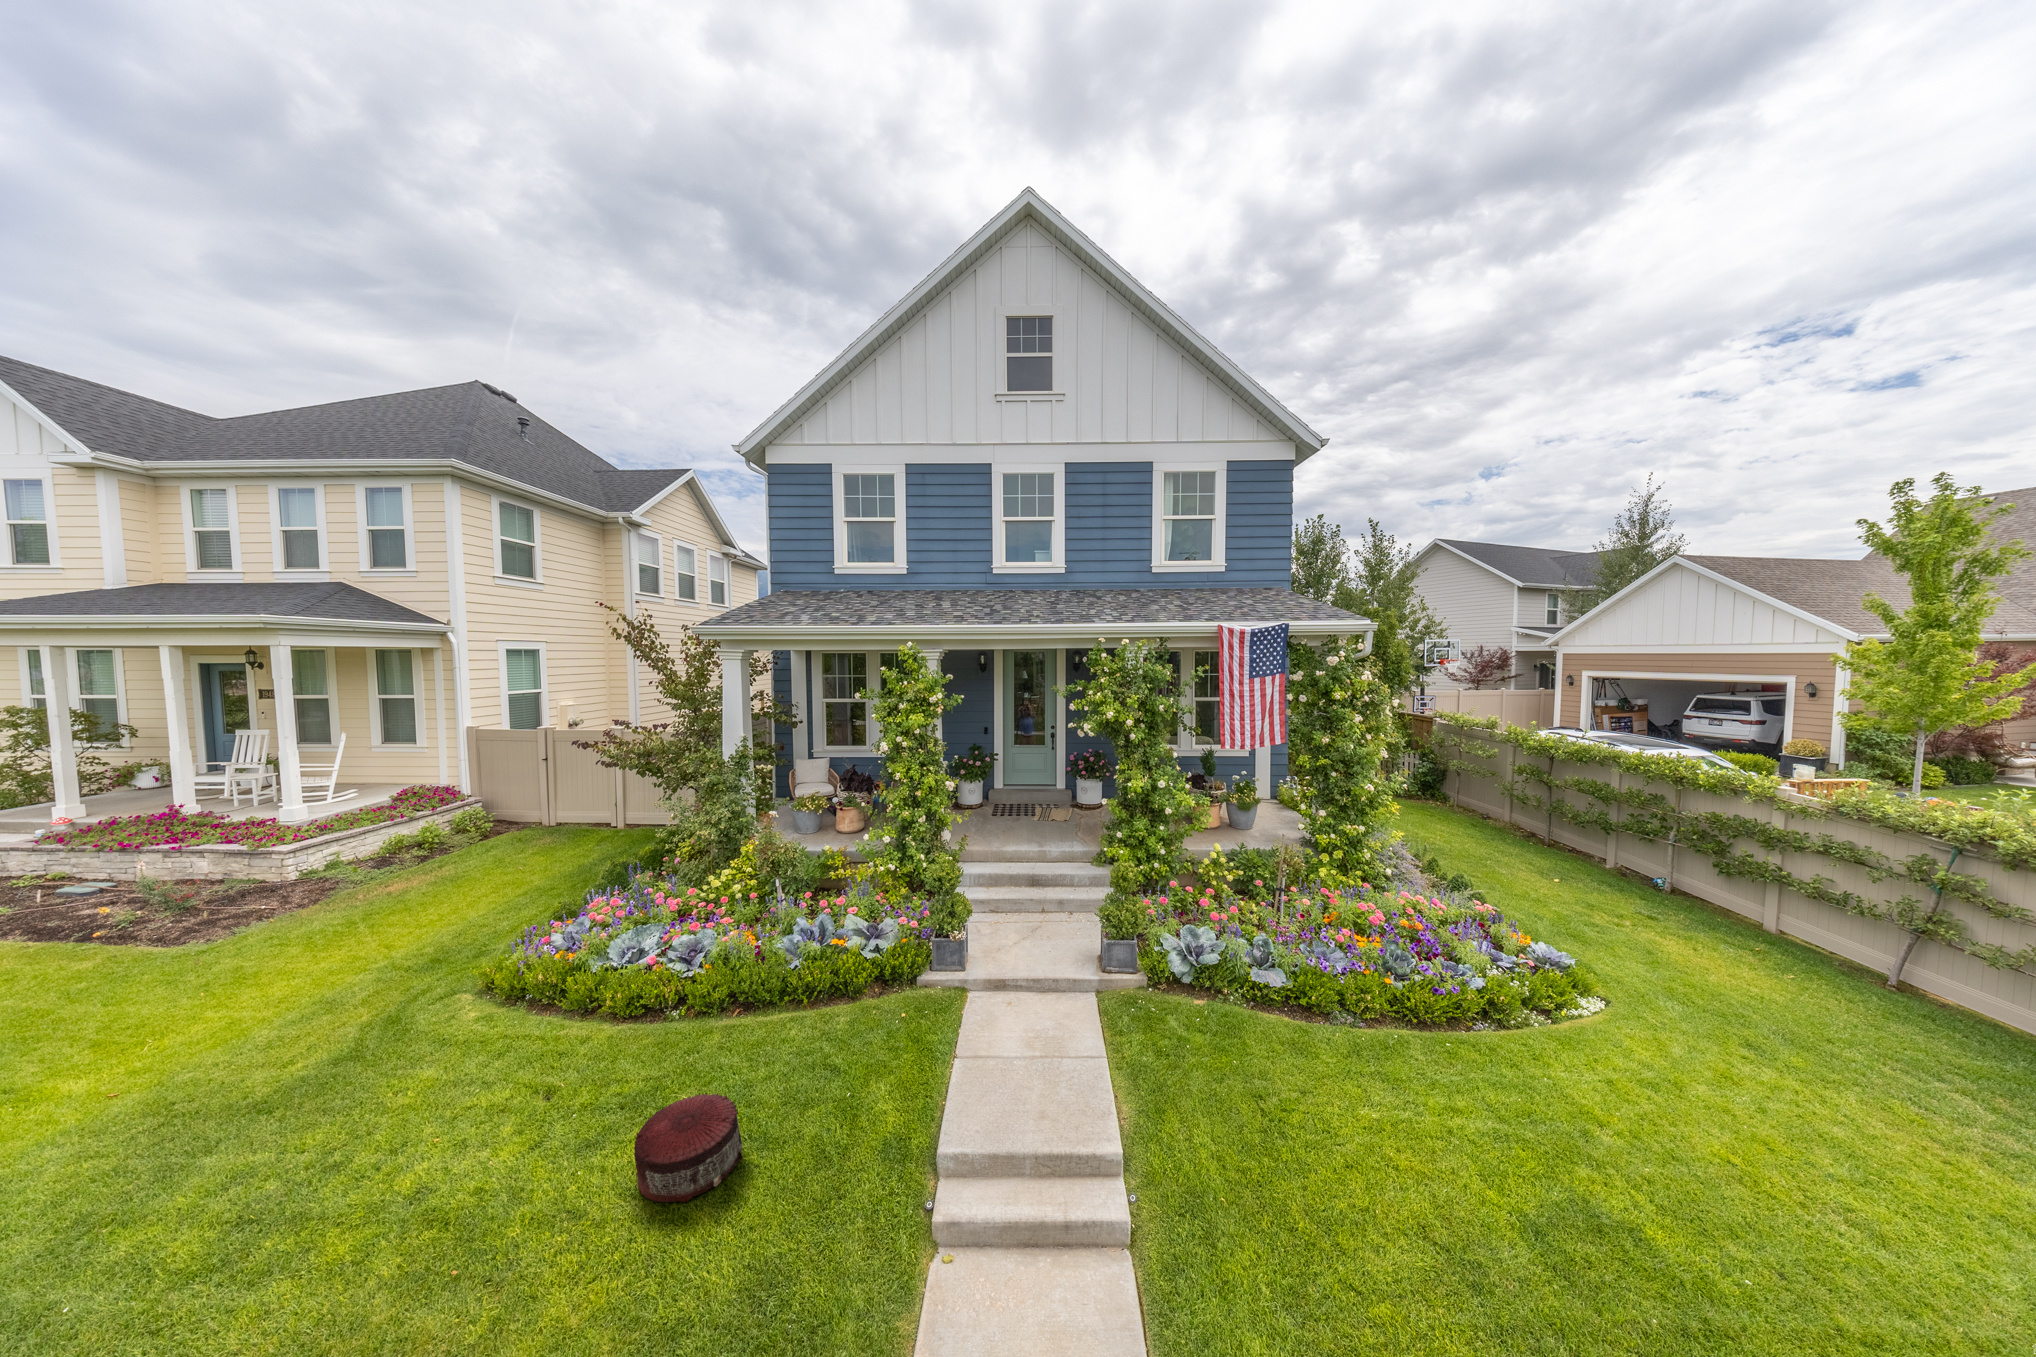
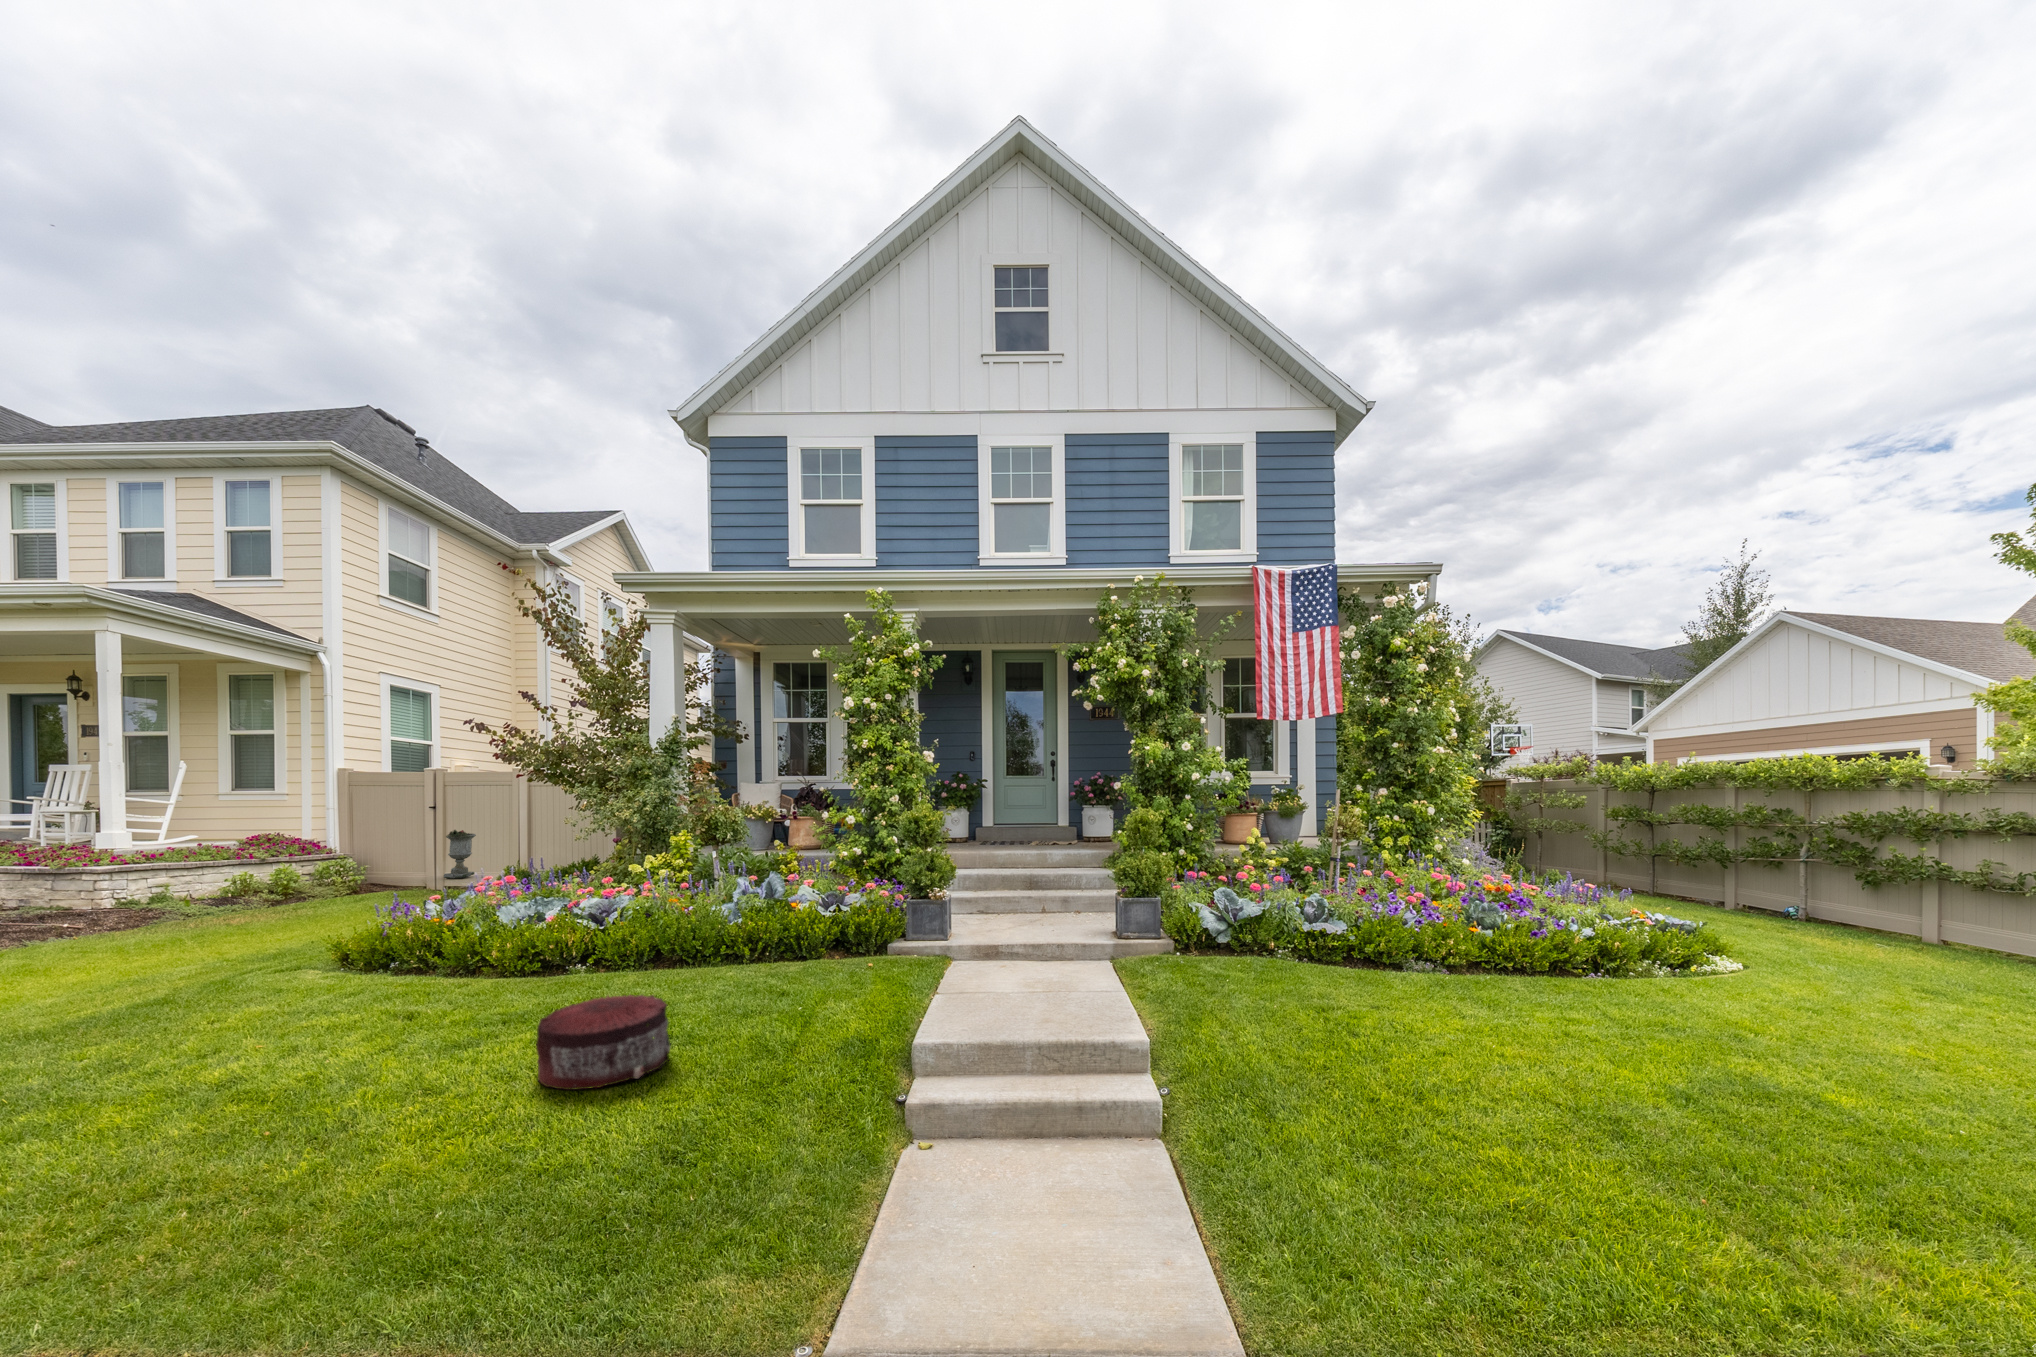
planter: none [561,789,586,829] -> present [444,830,476,879]

